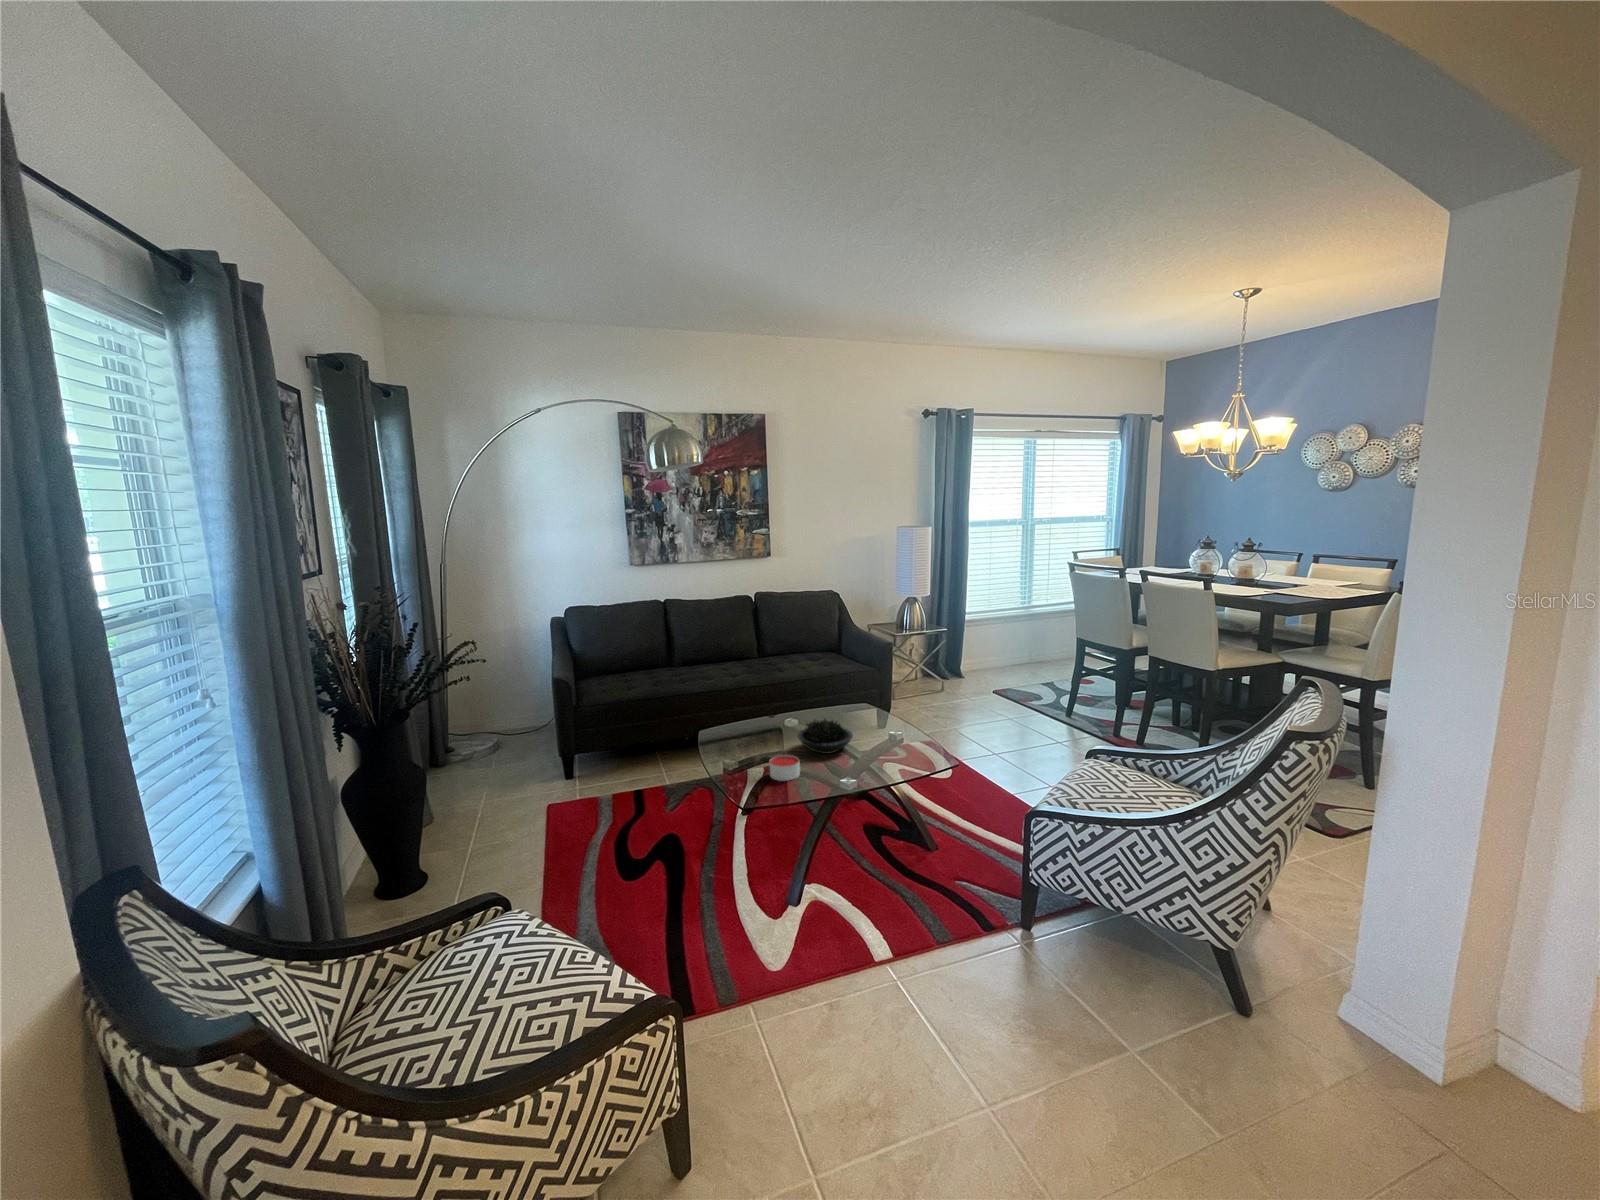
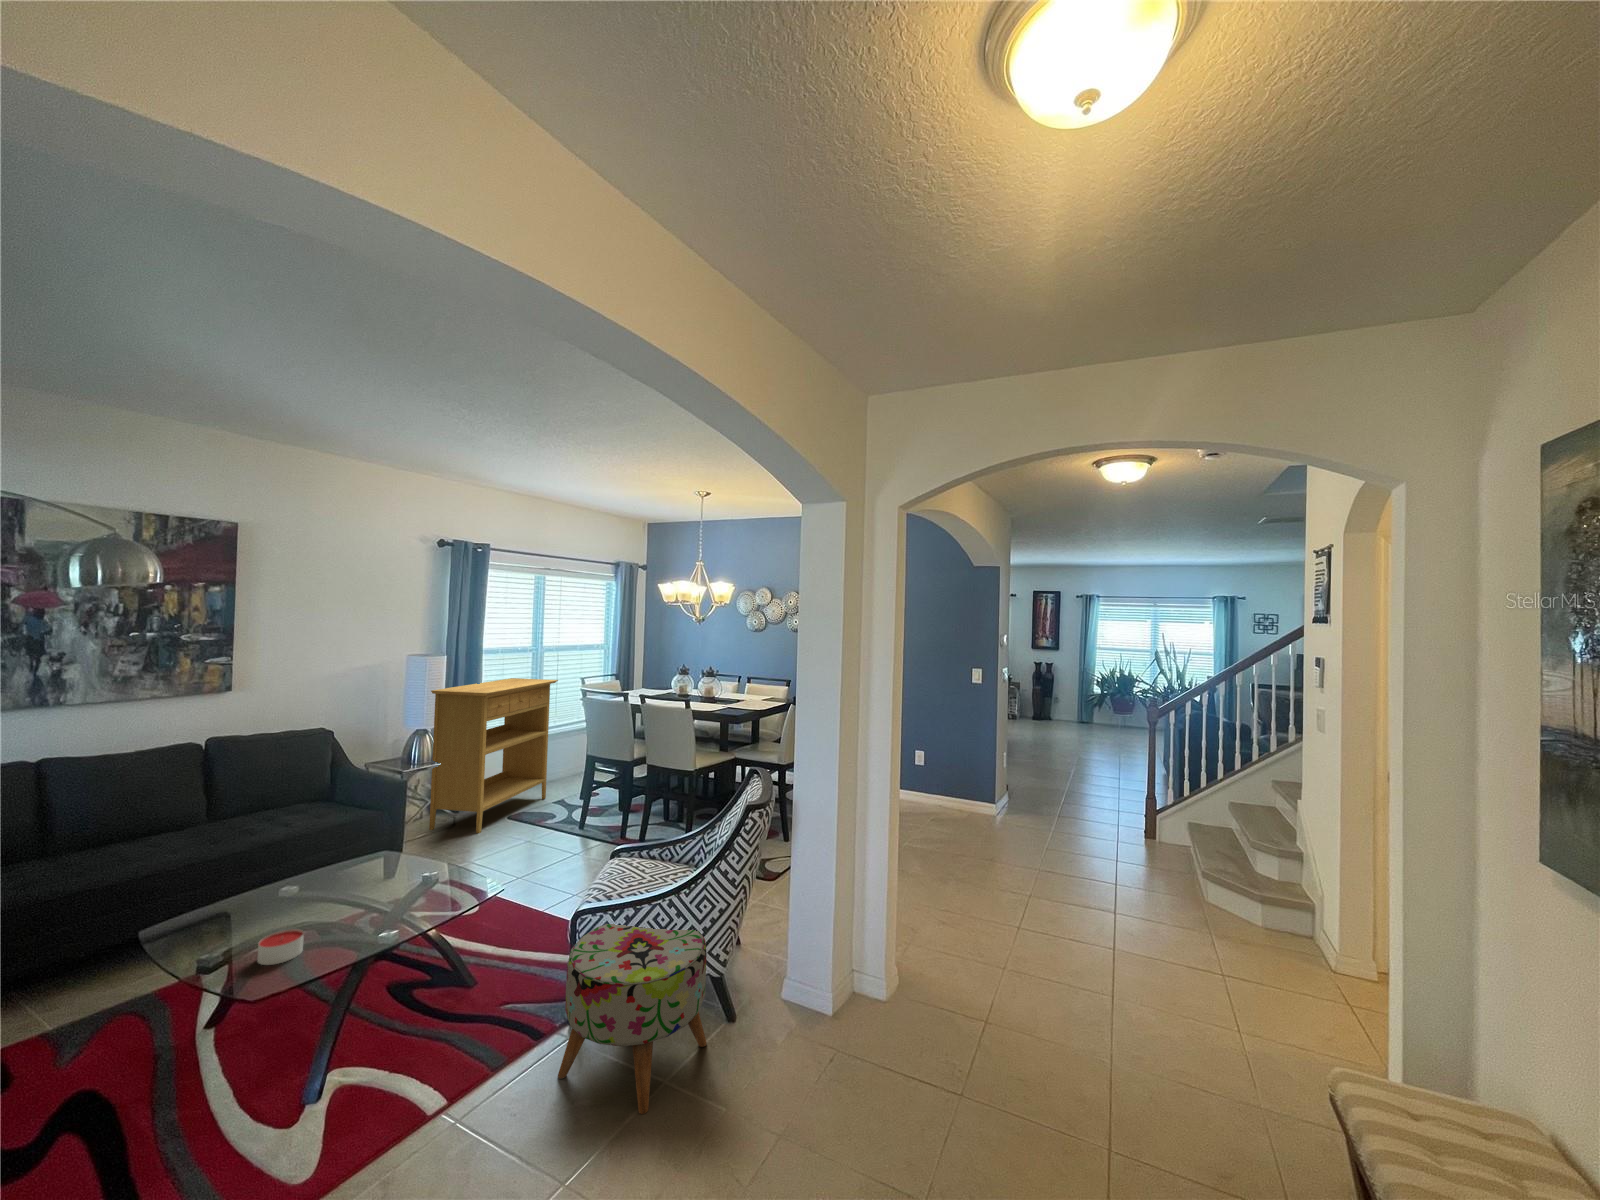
console table: none [917,551,1046,705] -> present [429,678,558,833]
succulent plant: present [798,719,853,754] -> none [293,876,370,919]
ottoman: none [1008,832,1203,1068] -> present [558,924,707,1114]

